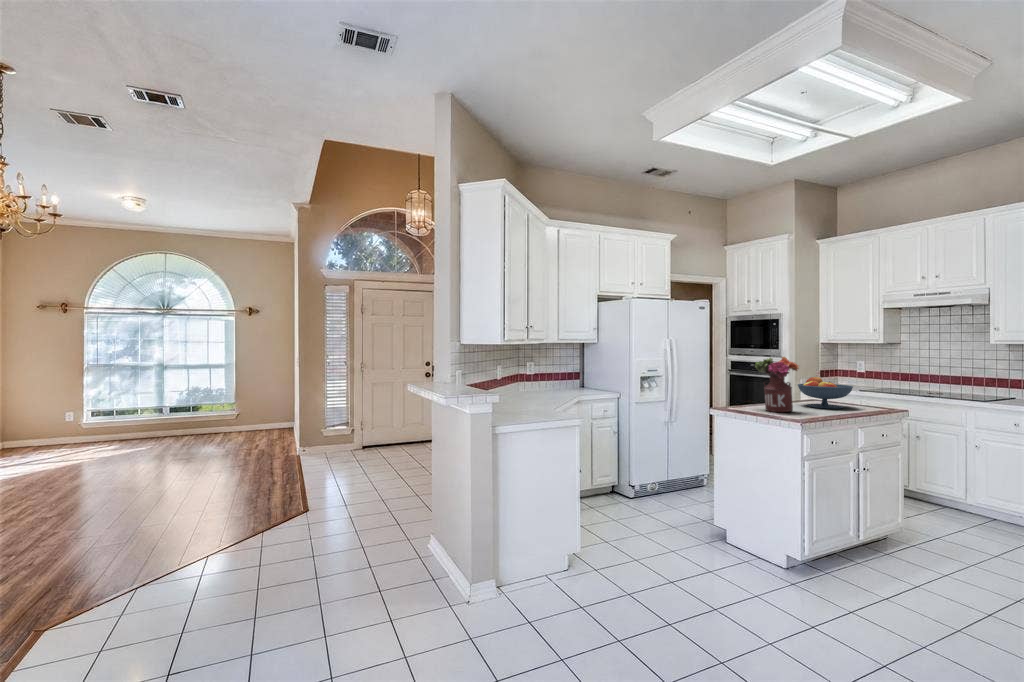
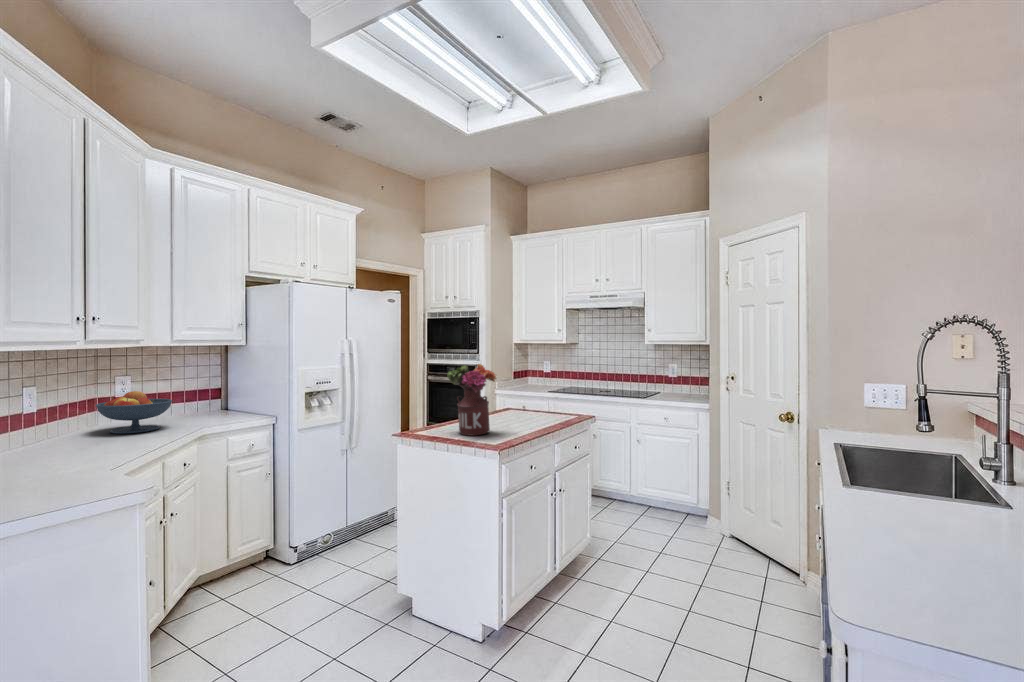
fruit bowl: present [798,377,853,409] -> present [96,391,172,434]

